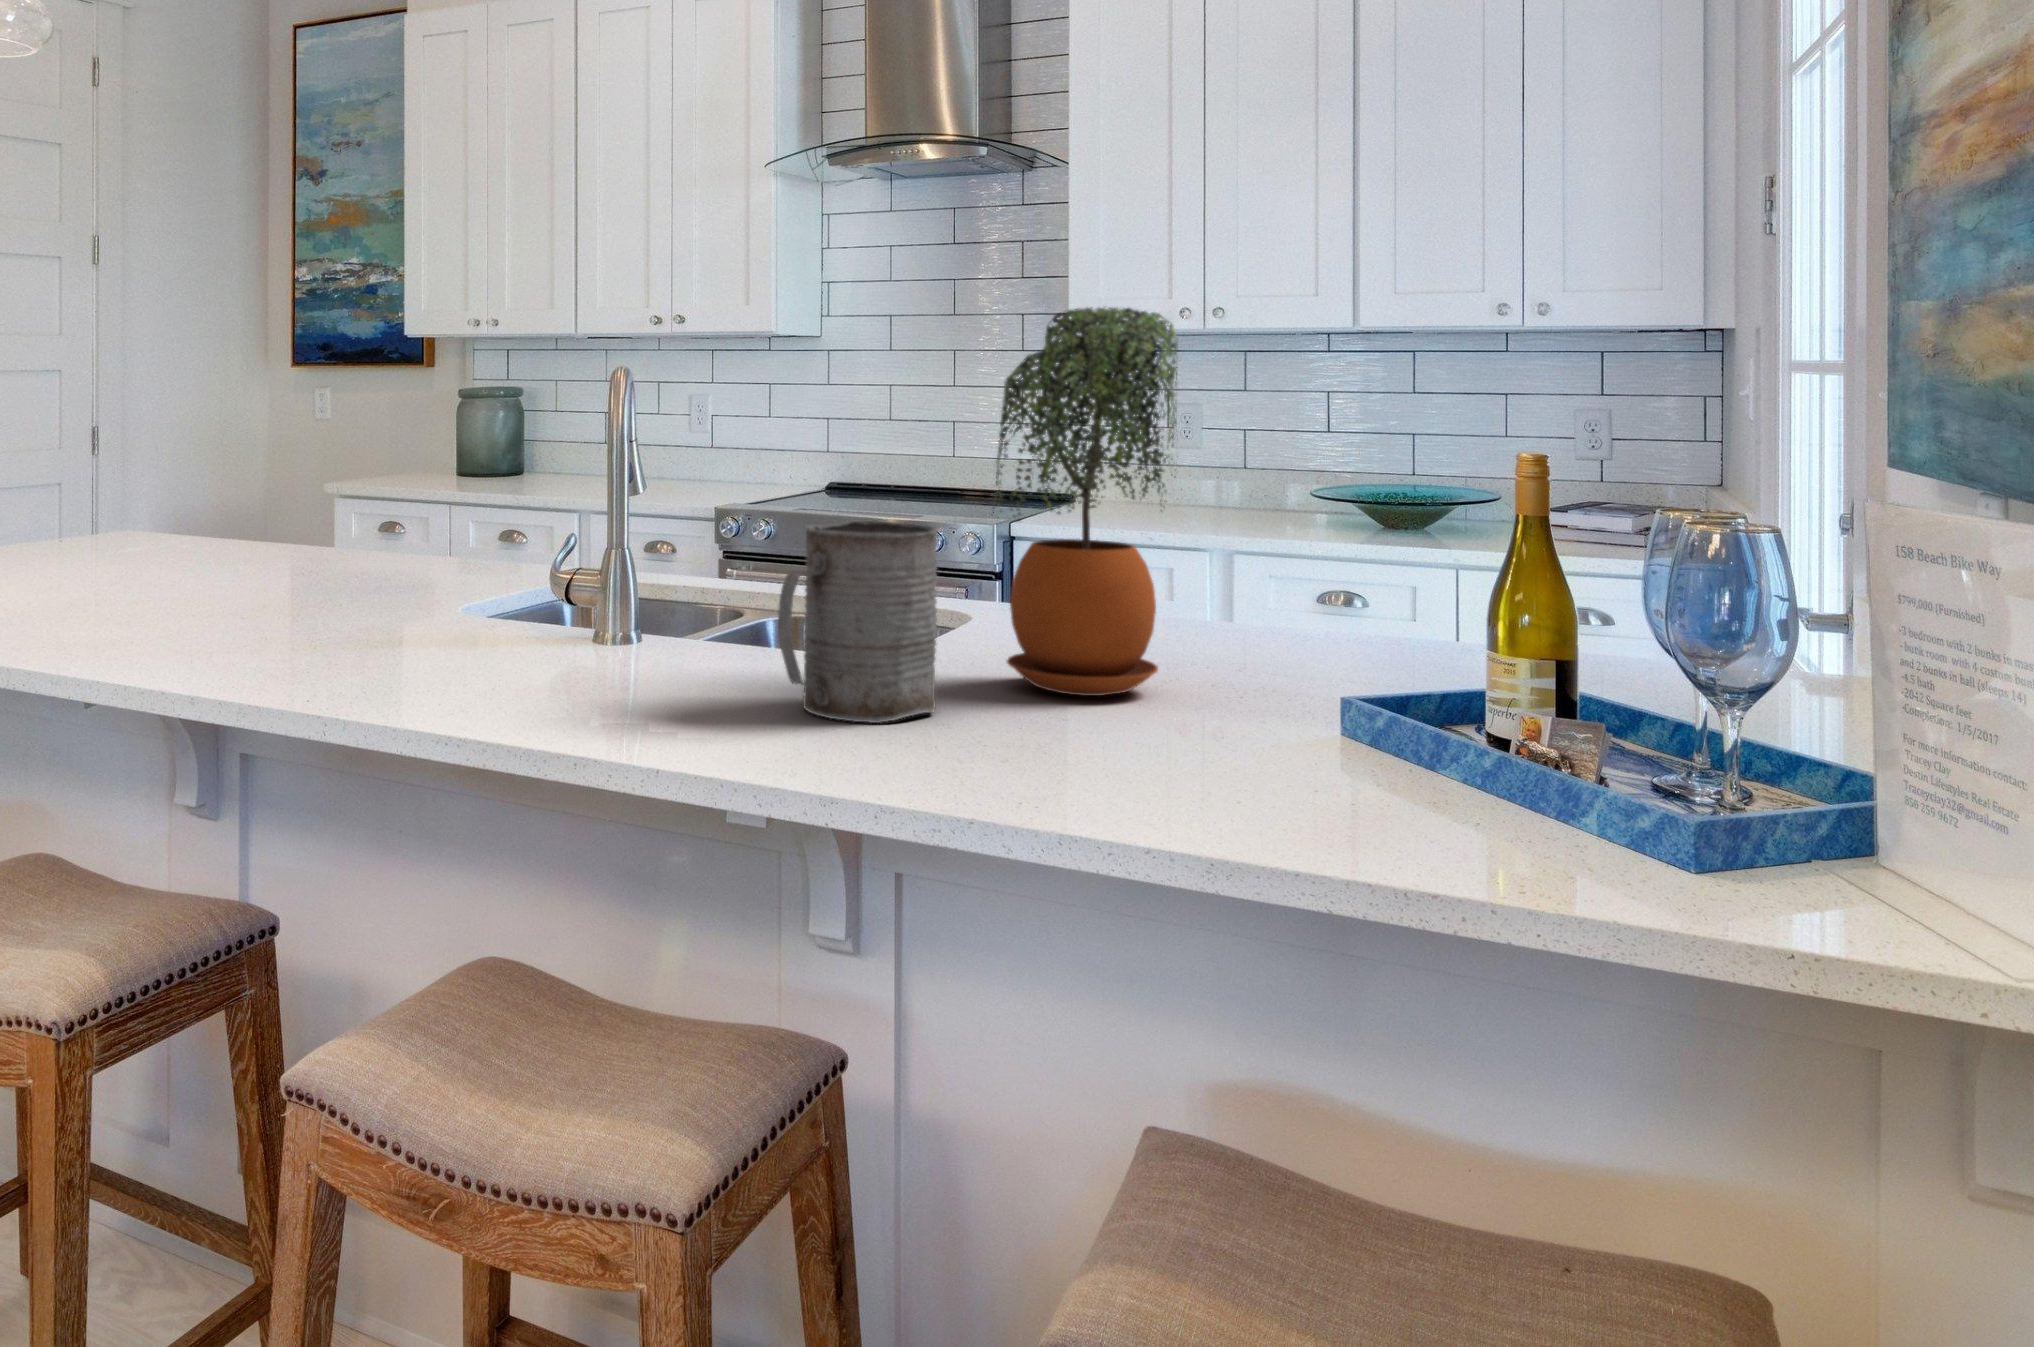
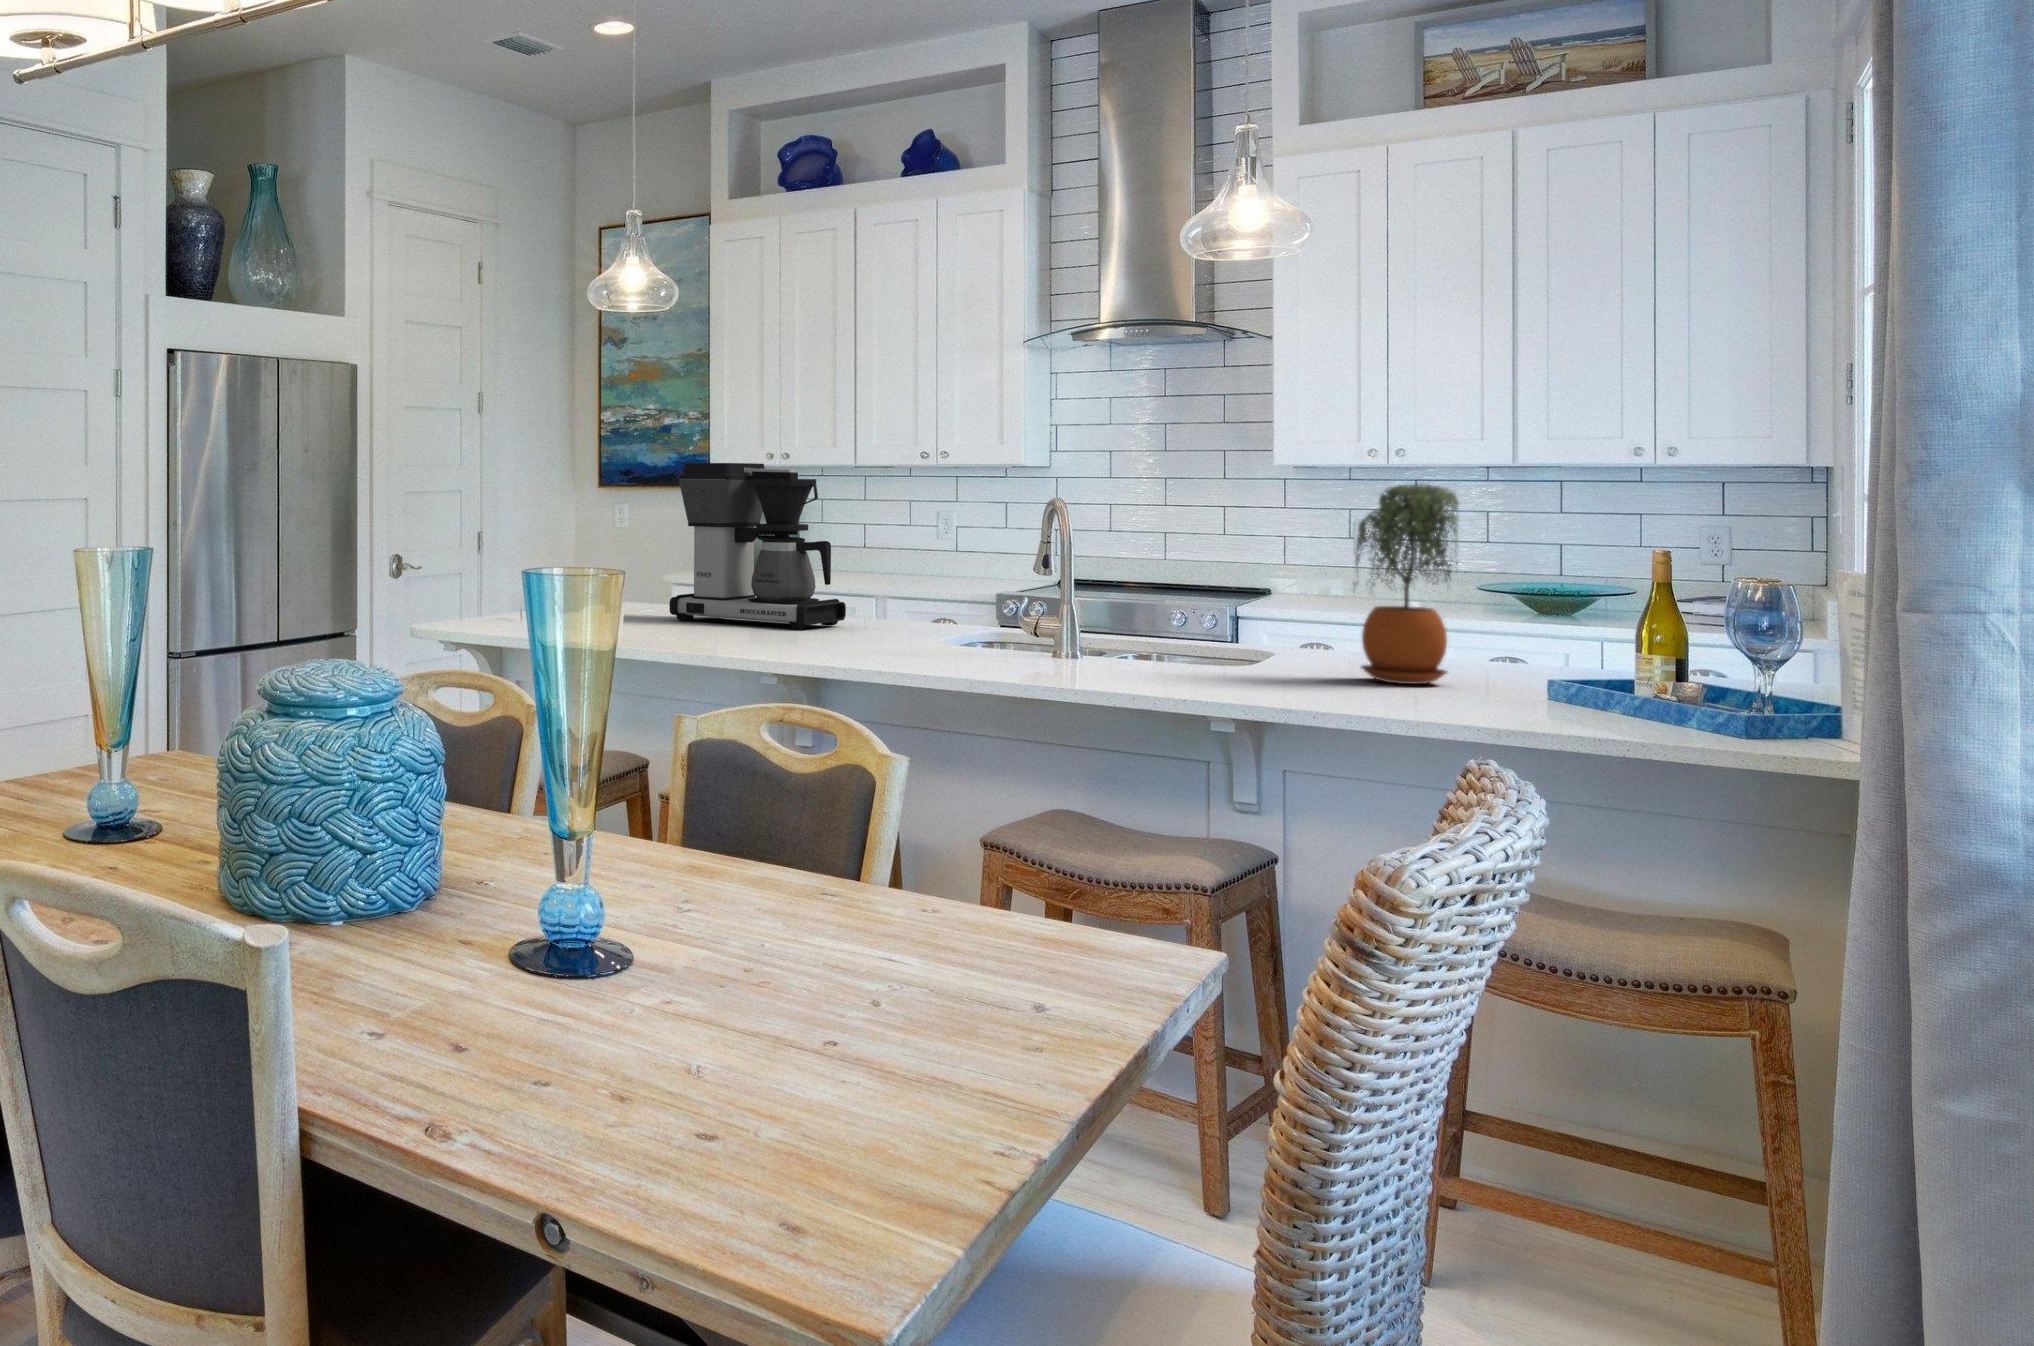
coffee maker: none [69,295,346,573] -> present [669,463,846,630]
mug: present [778,521,938,723] -> none [1265,595,1342,690]

